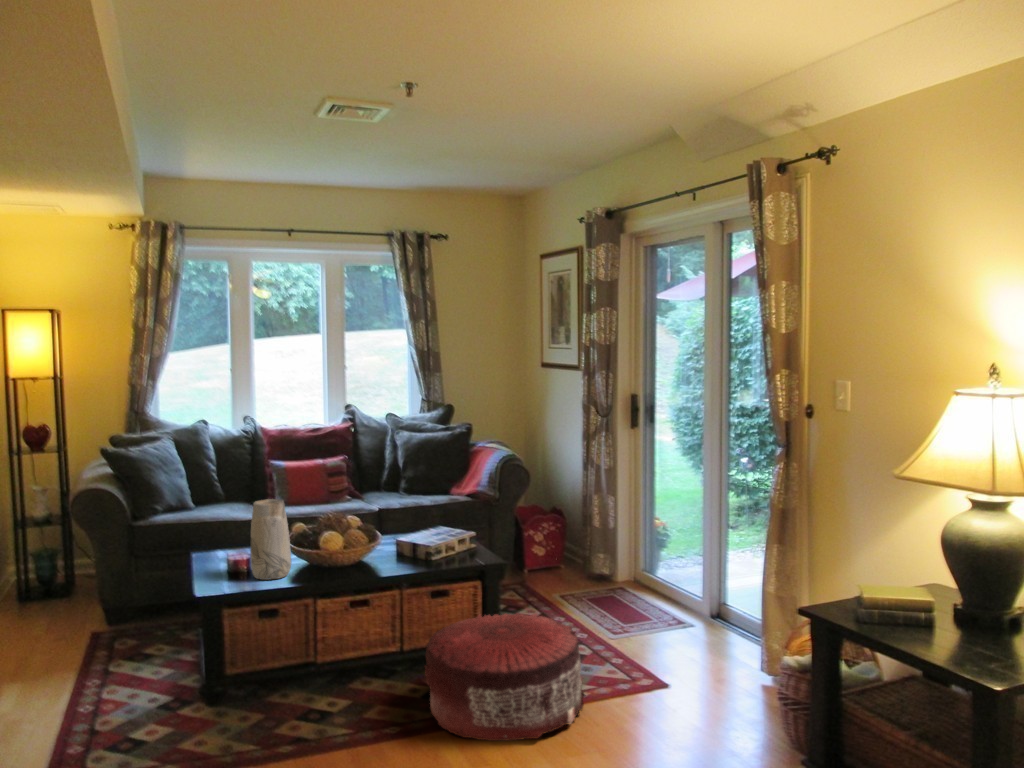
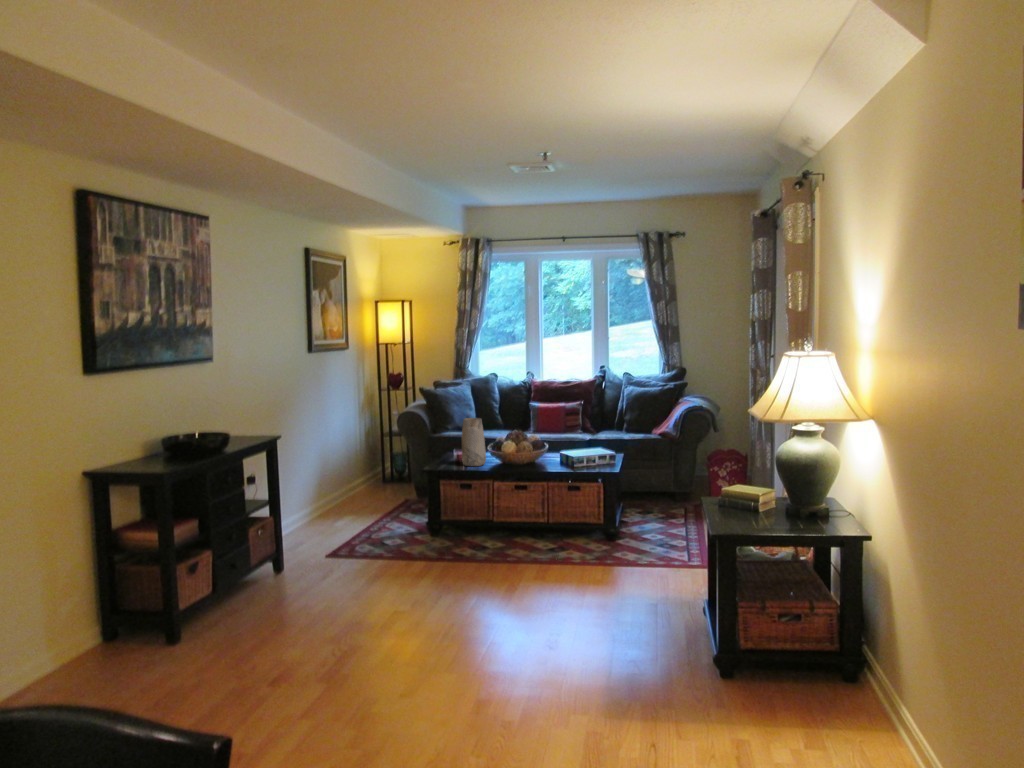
pouf: present [425,613,586,741] -> none [534,501,638,571]

